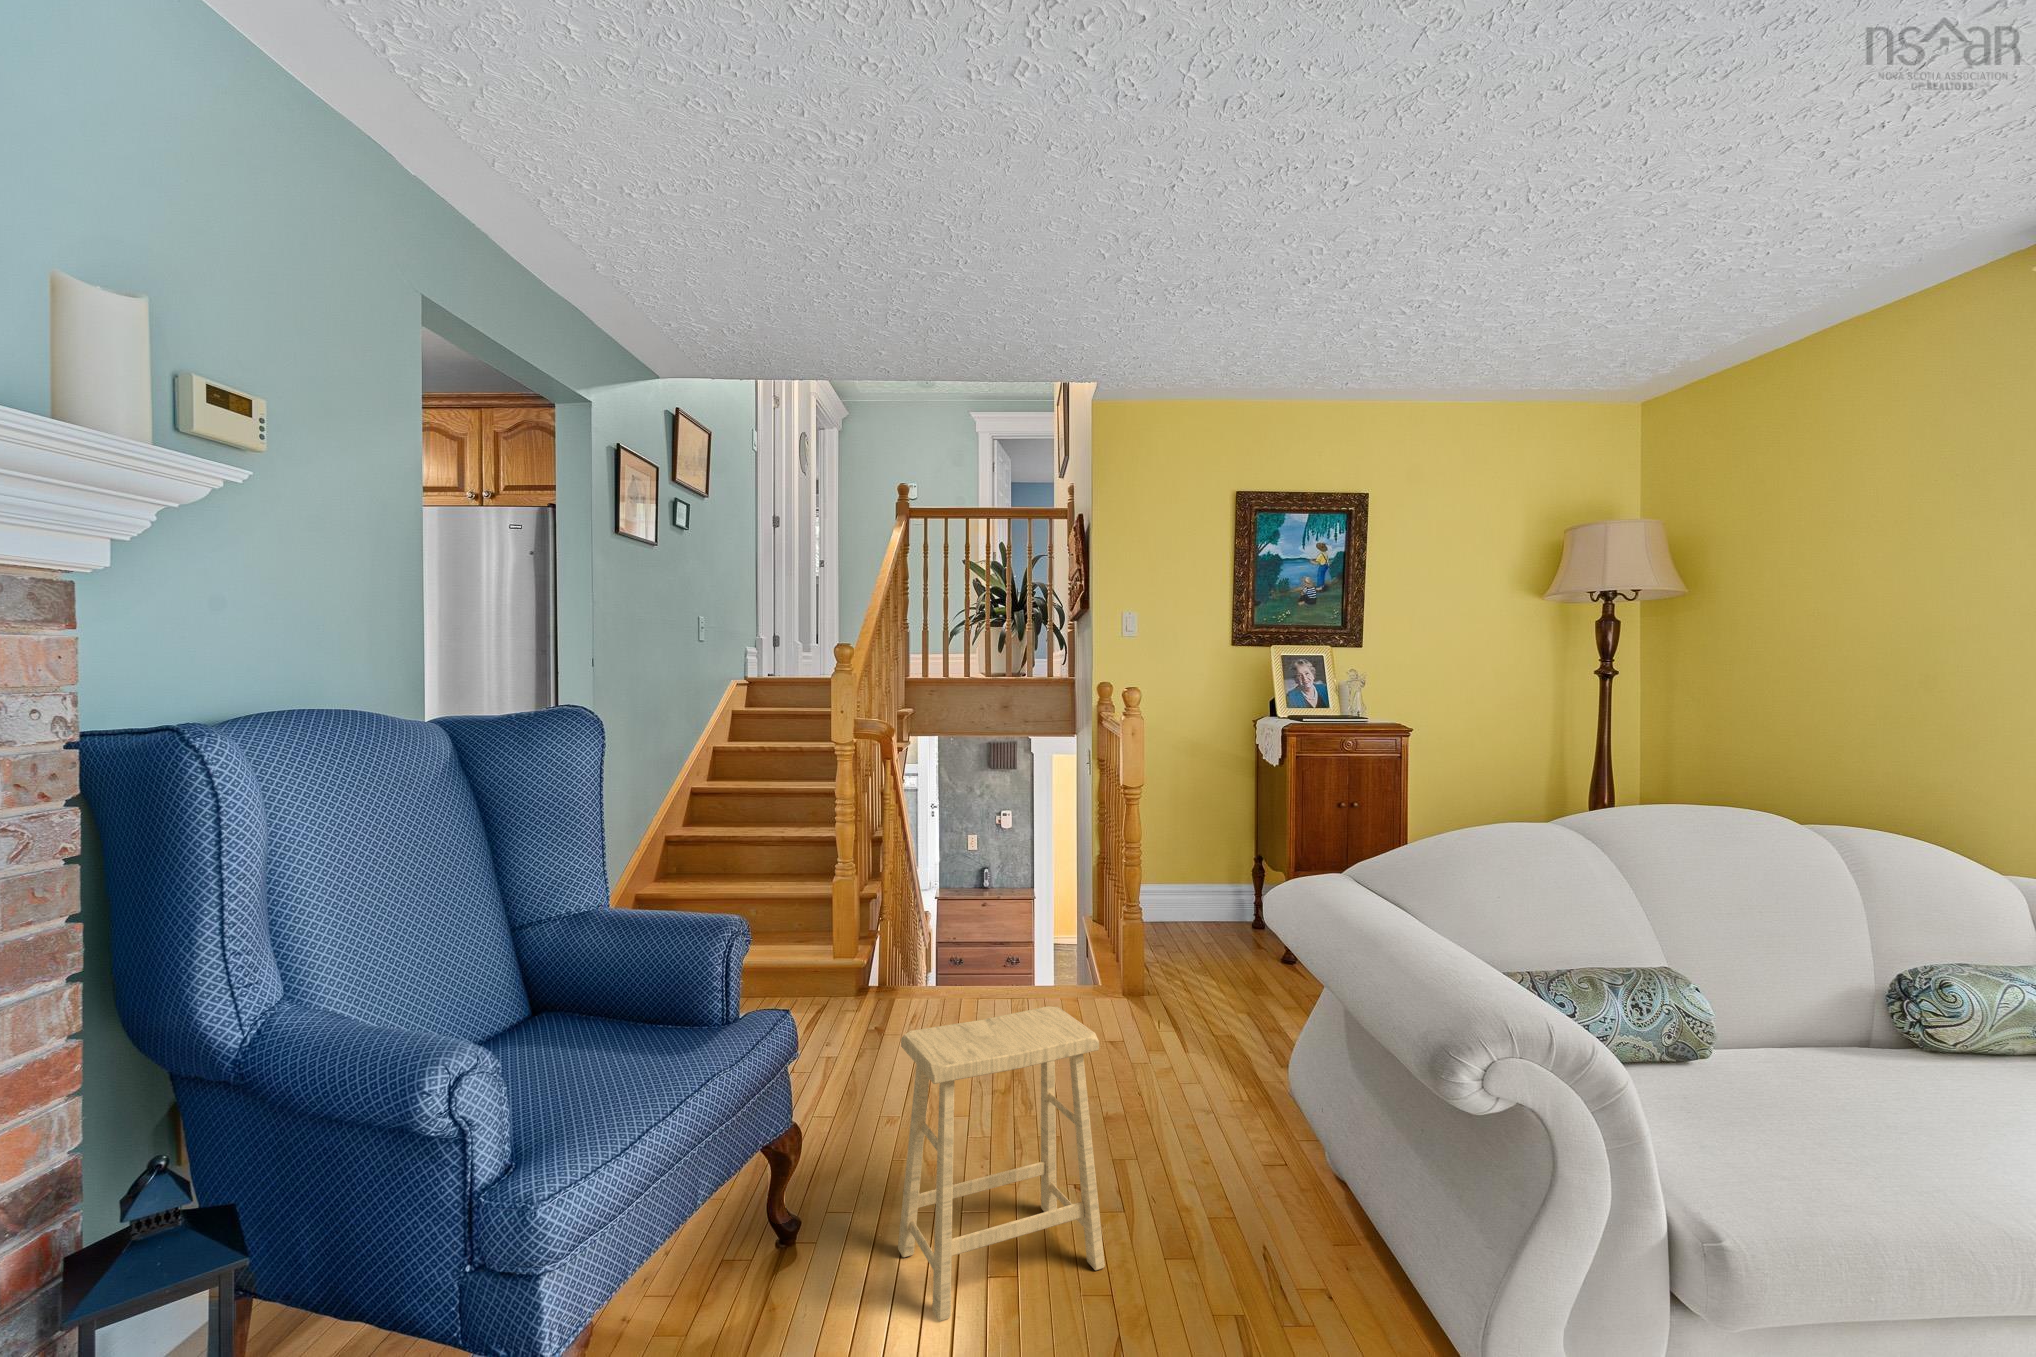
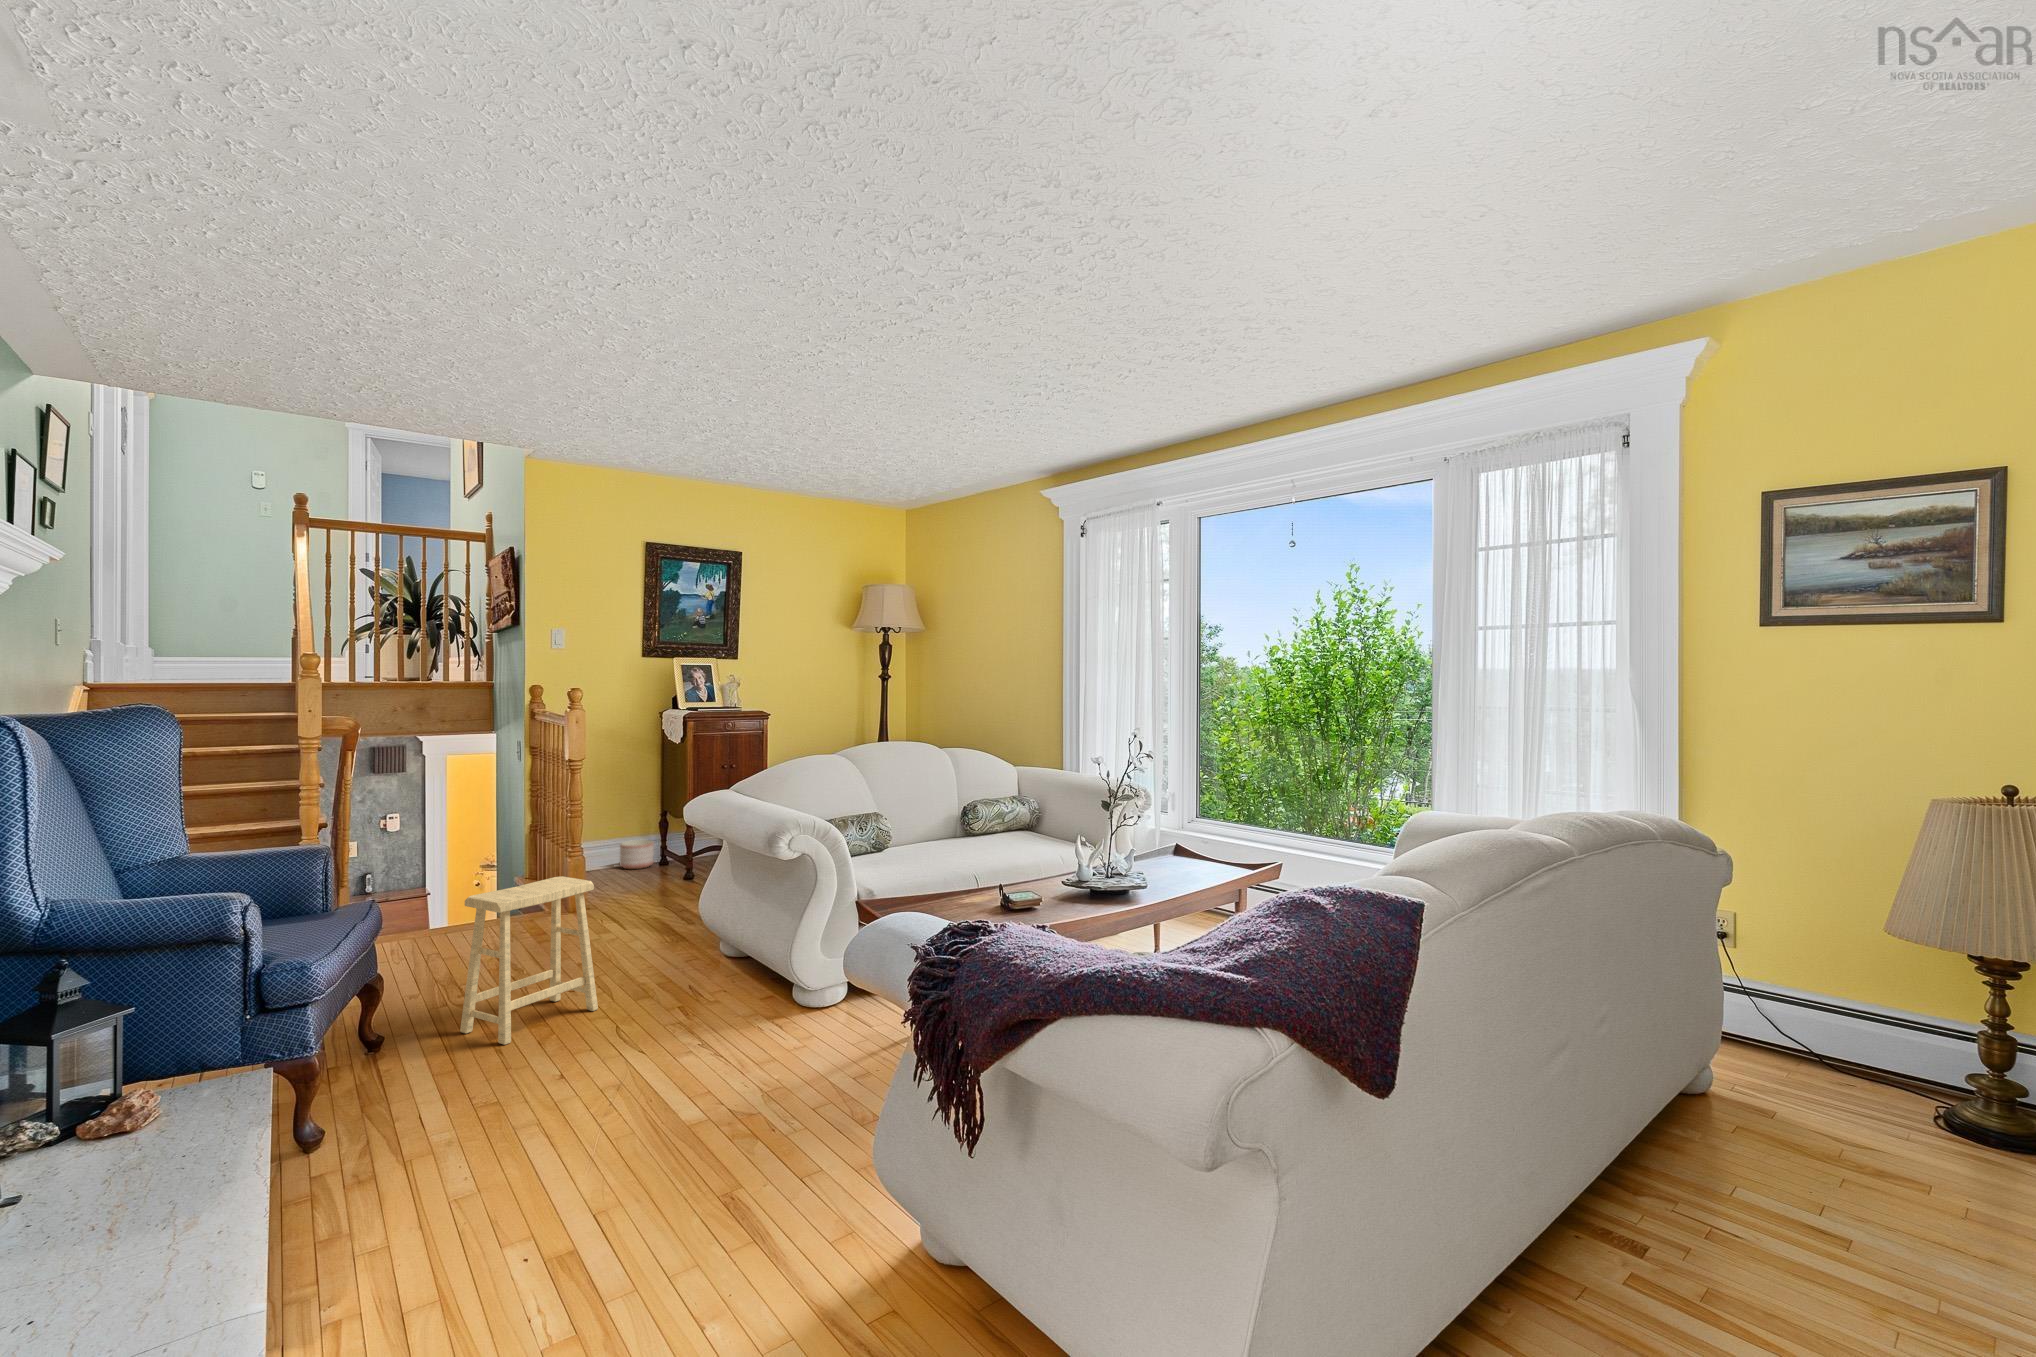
planter: none [1202,890,1245,932] -> present [620,840,654,869]

